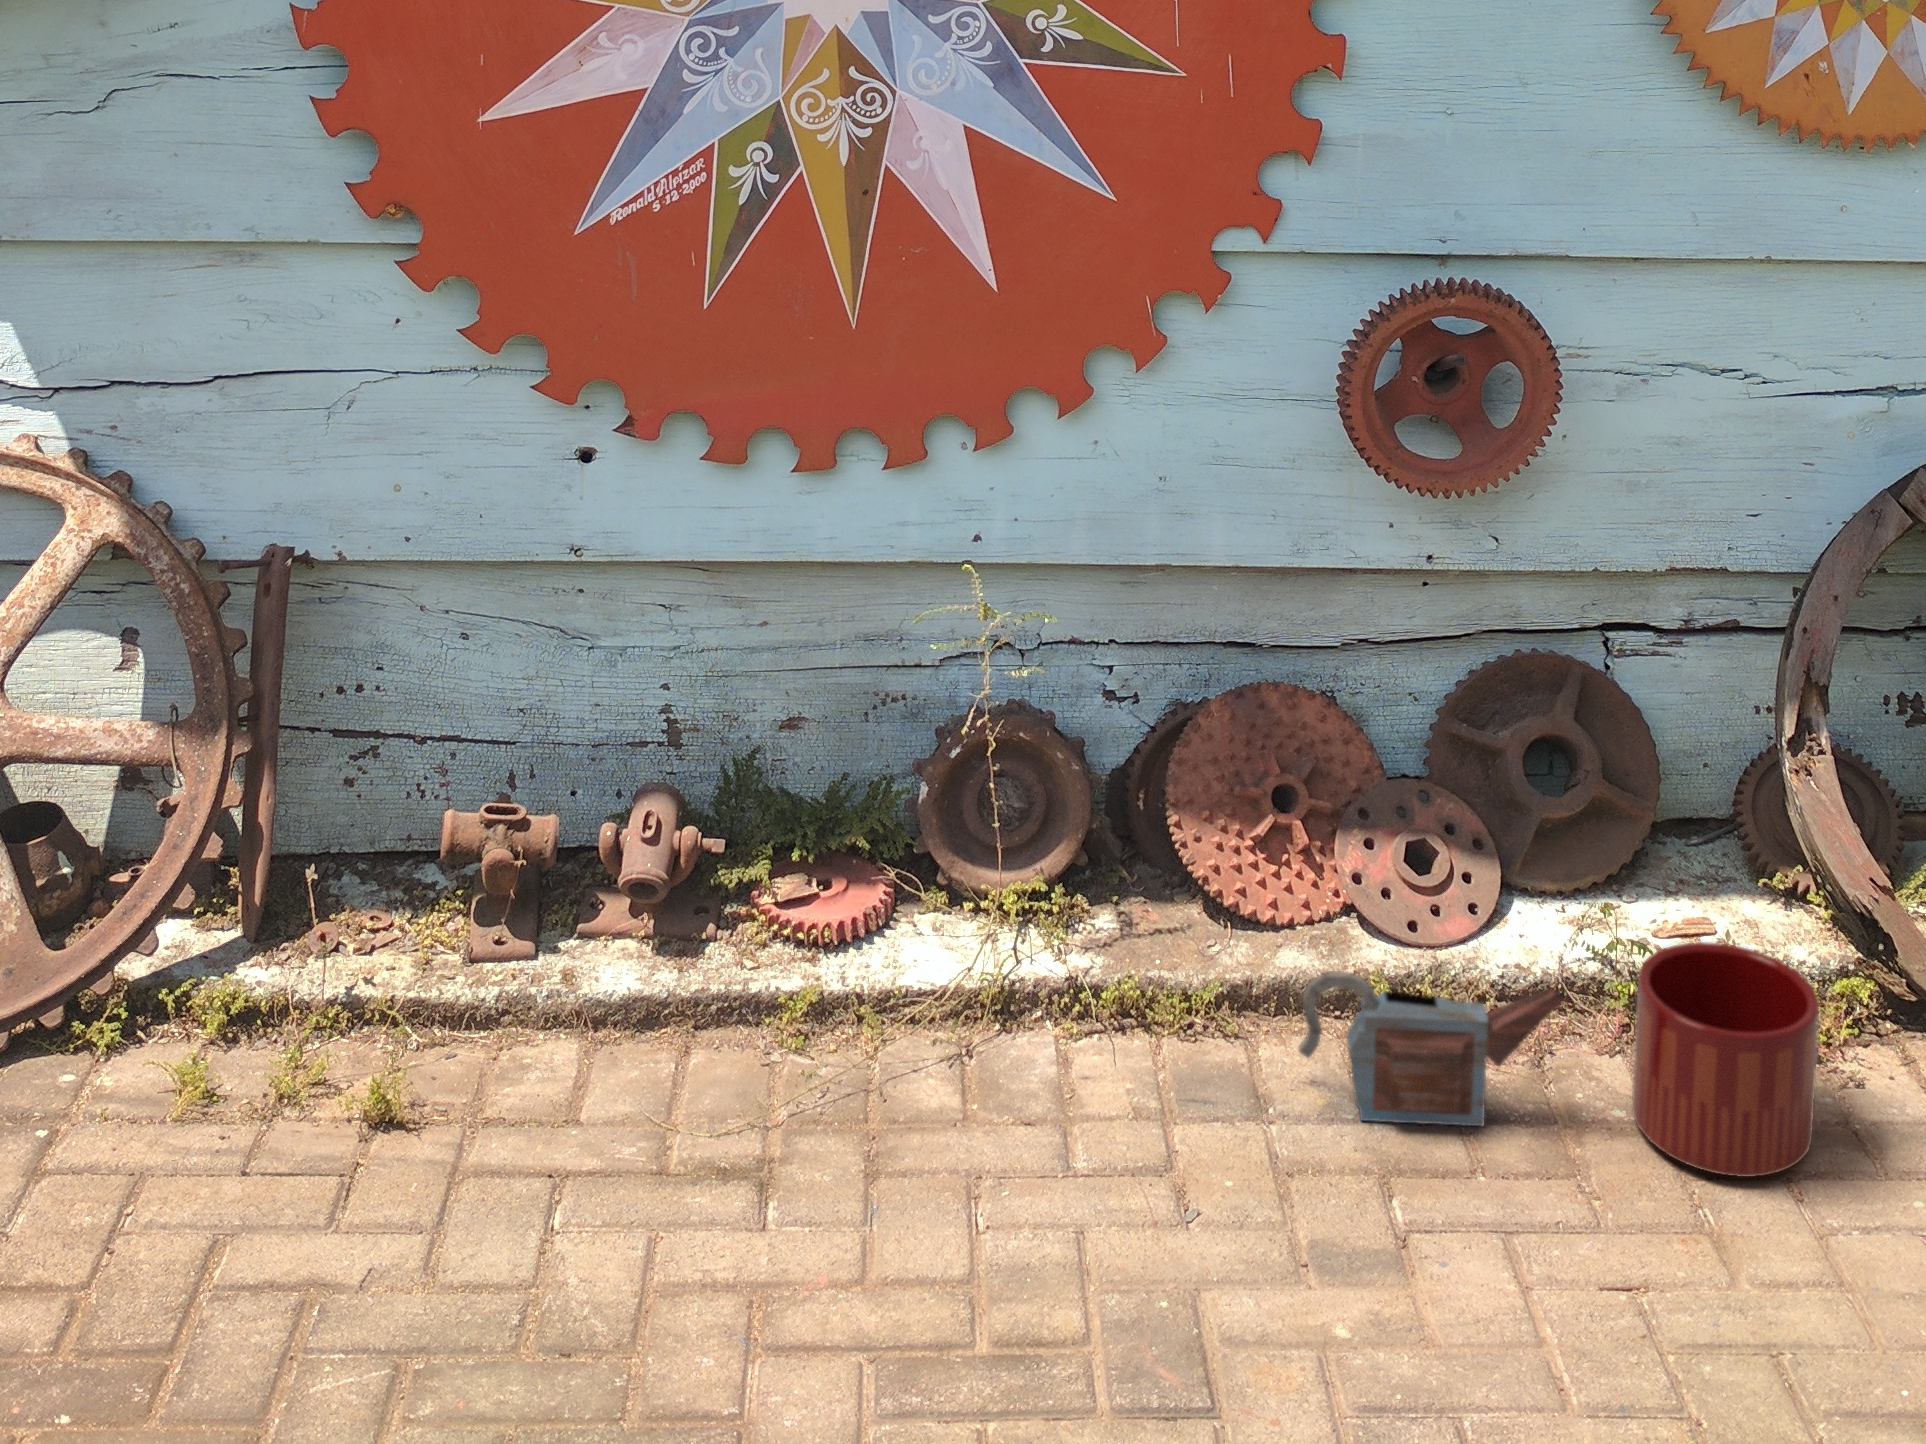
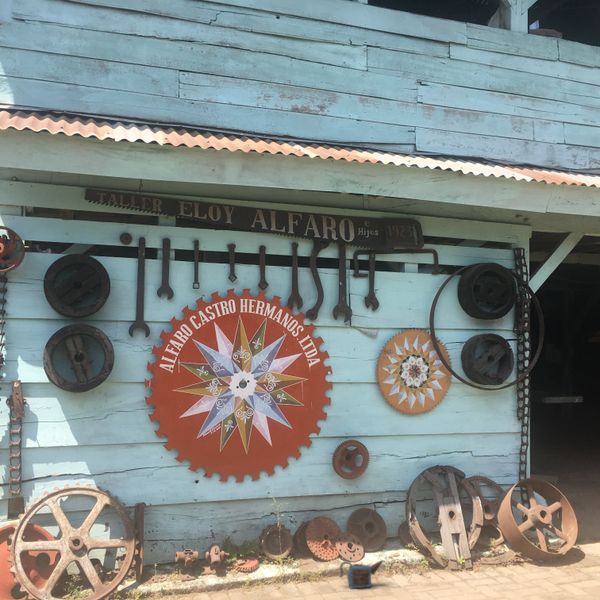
planter: present [1632,942,1819,1177] -> none [394,552,424,588]

